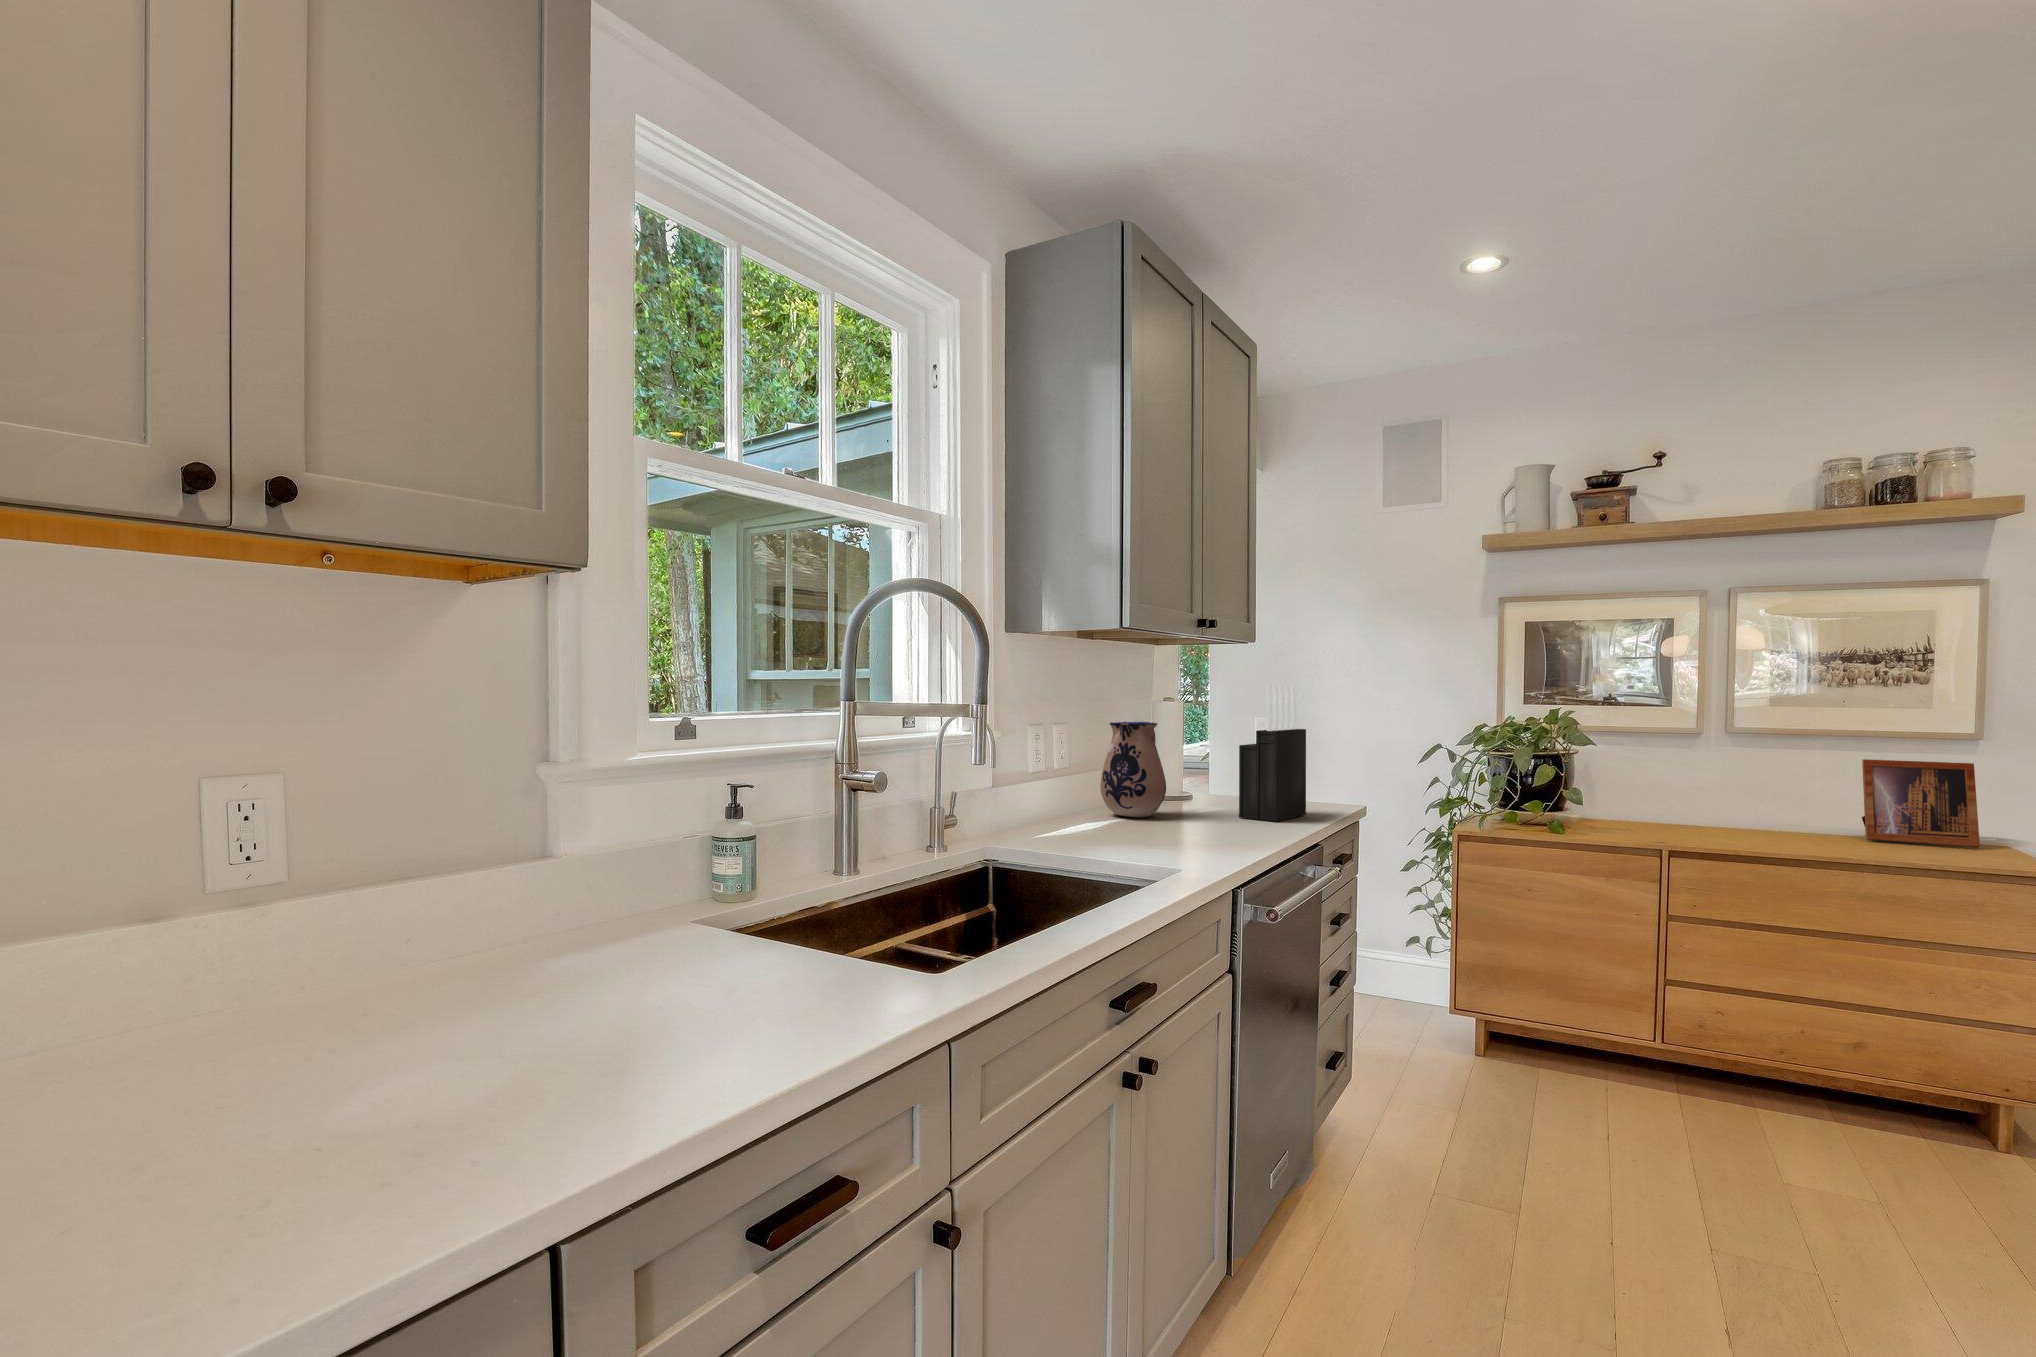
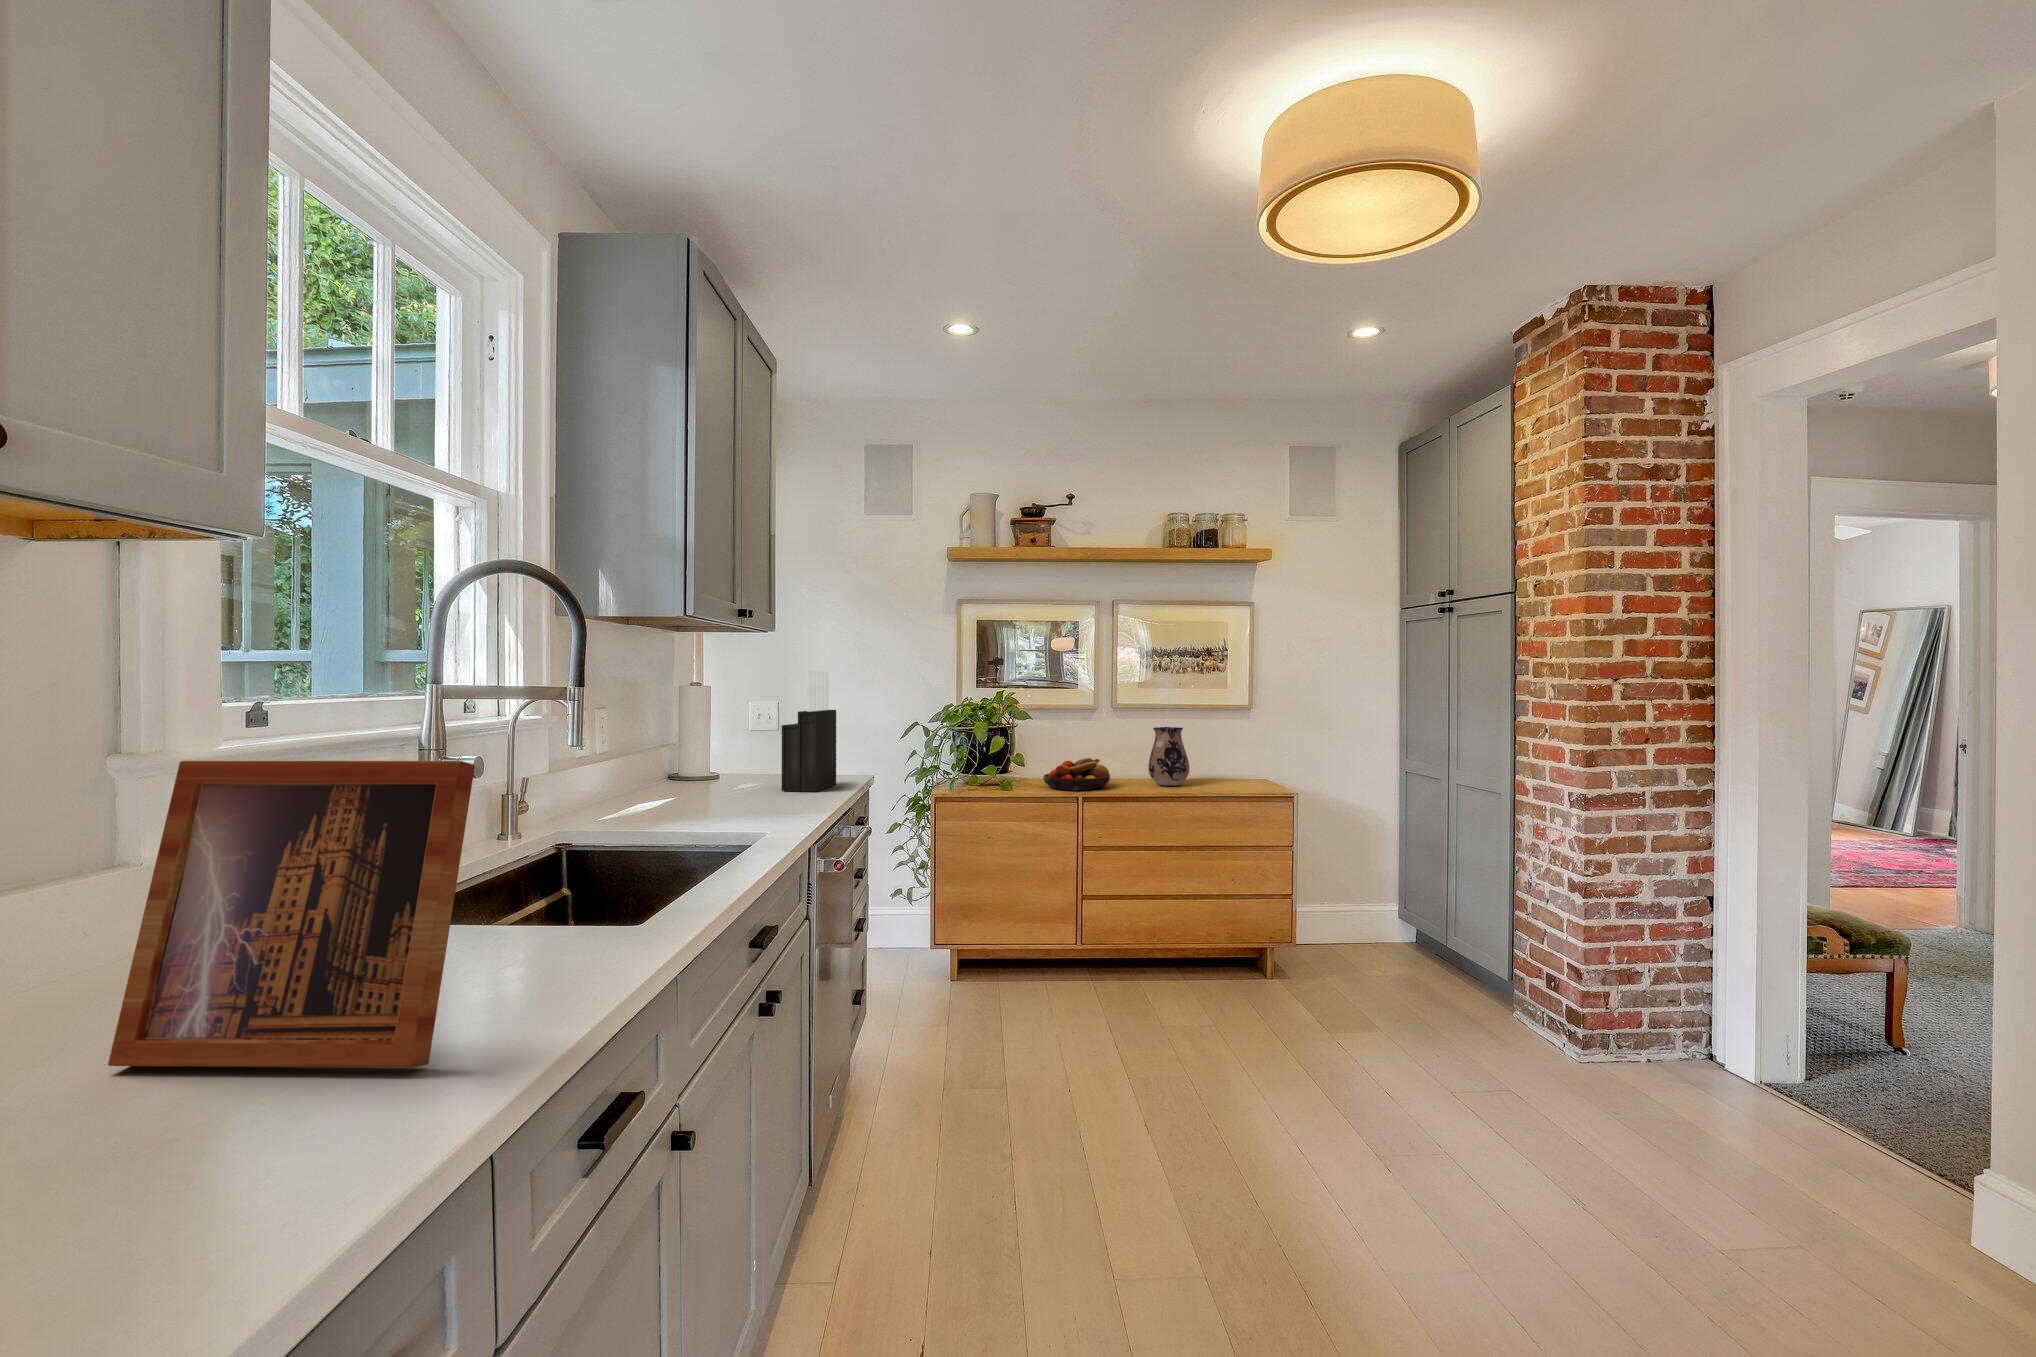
ceramic pitcher: present [1100,722,1166,817] -> present [1148,727,1189,786]
picture frame: present [1862,759,1980,848] -> present [108,761,475,1068]
fruit bowl: none [1611,800,1718,843] -> present [1043,758,1110,790]

